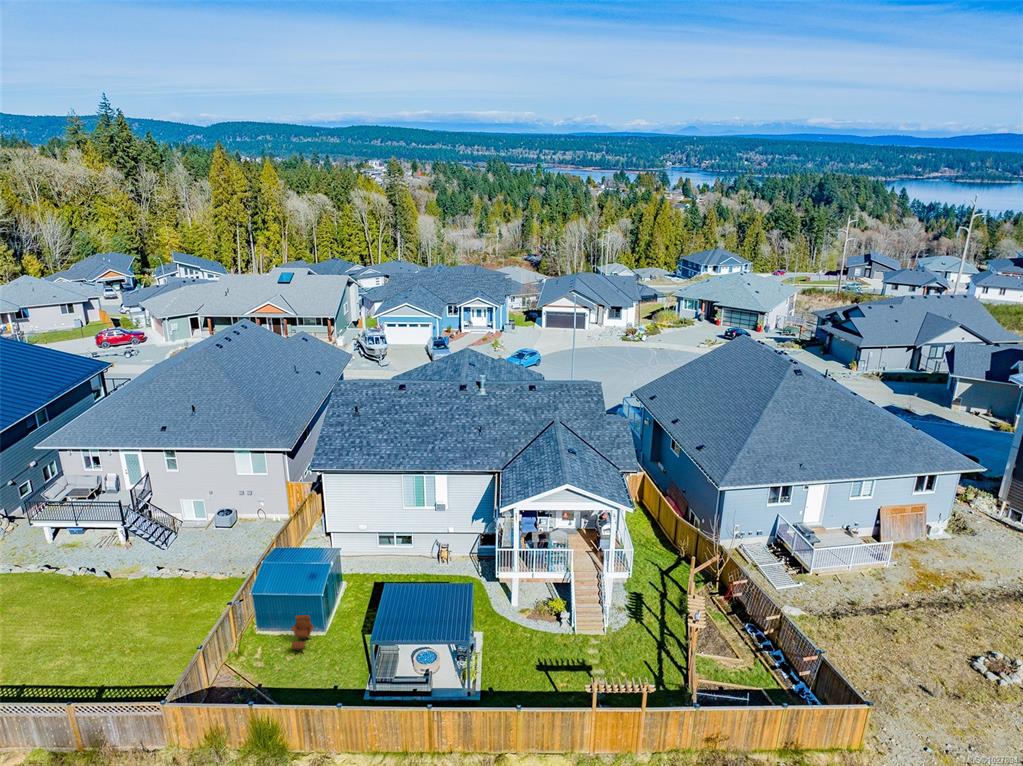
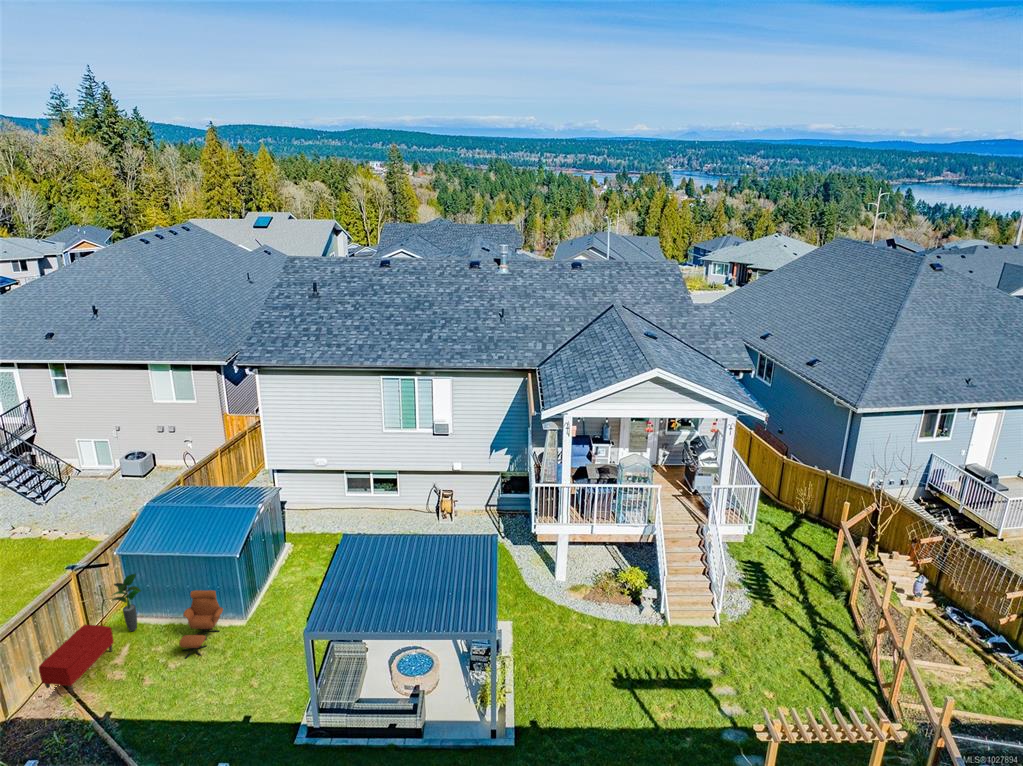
potted plant: none [250,606,267,639] -> present [112,574,141,632]
bench: none [219,636,253,675] -> present [39,625,114,693]

